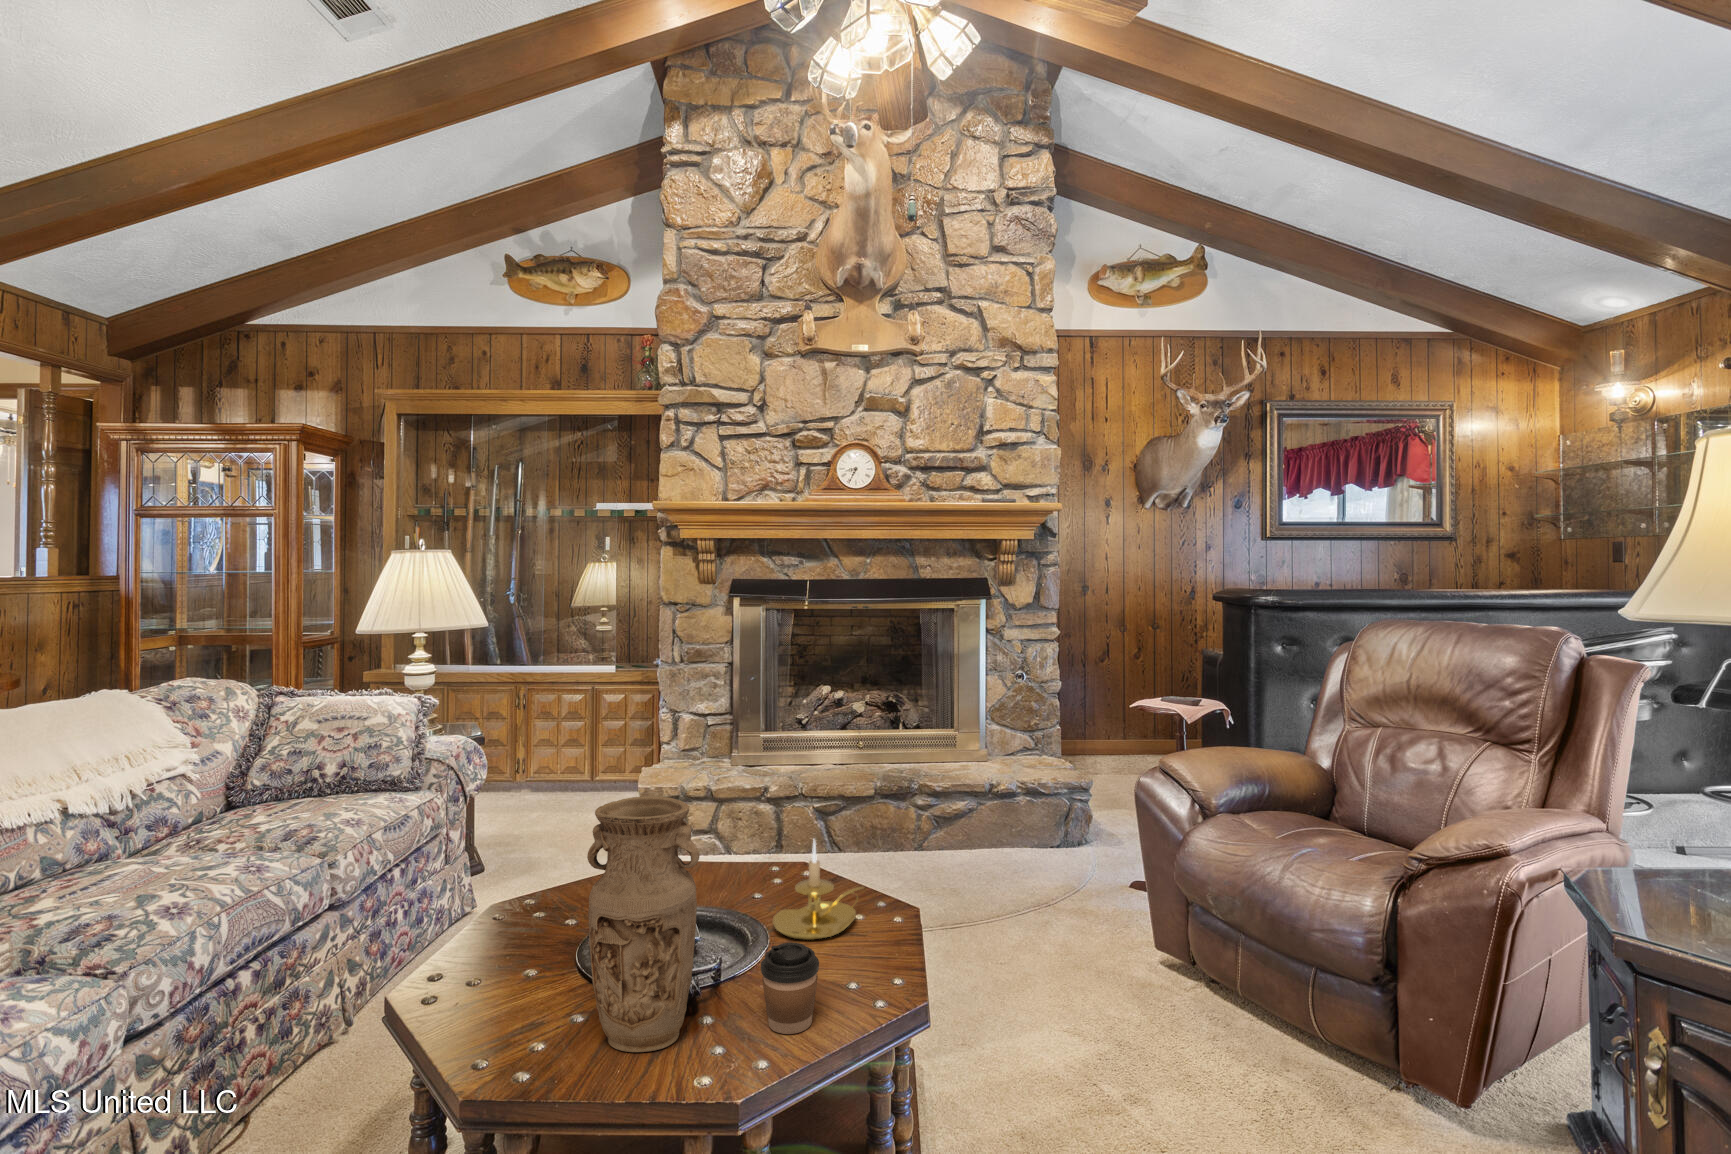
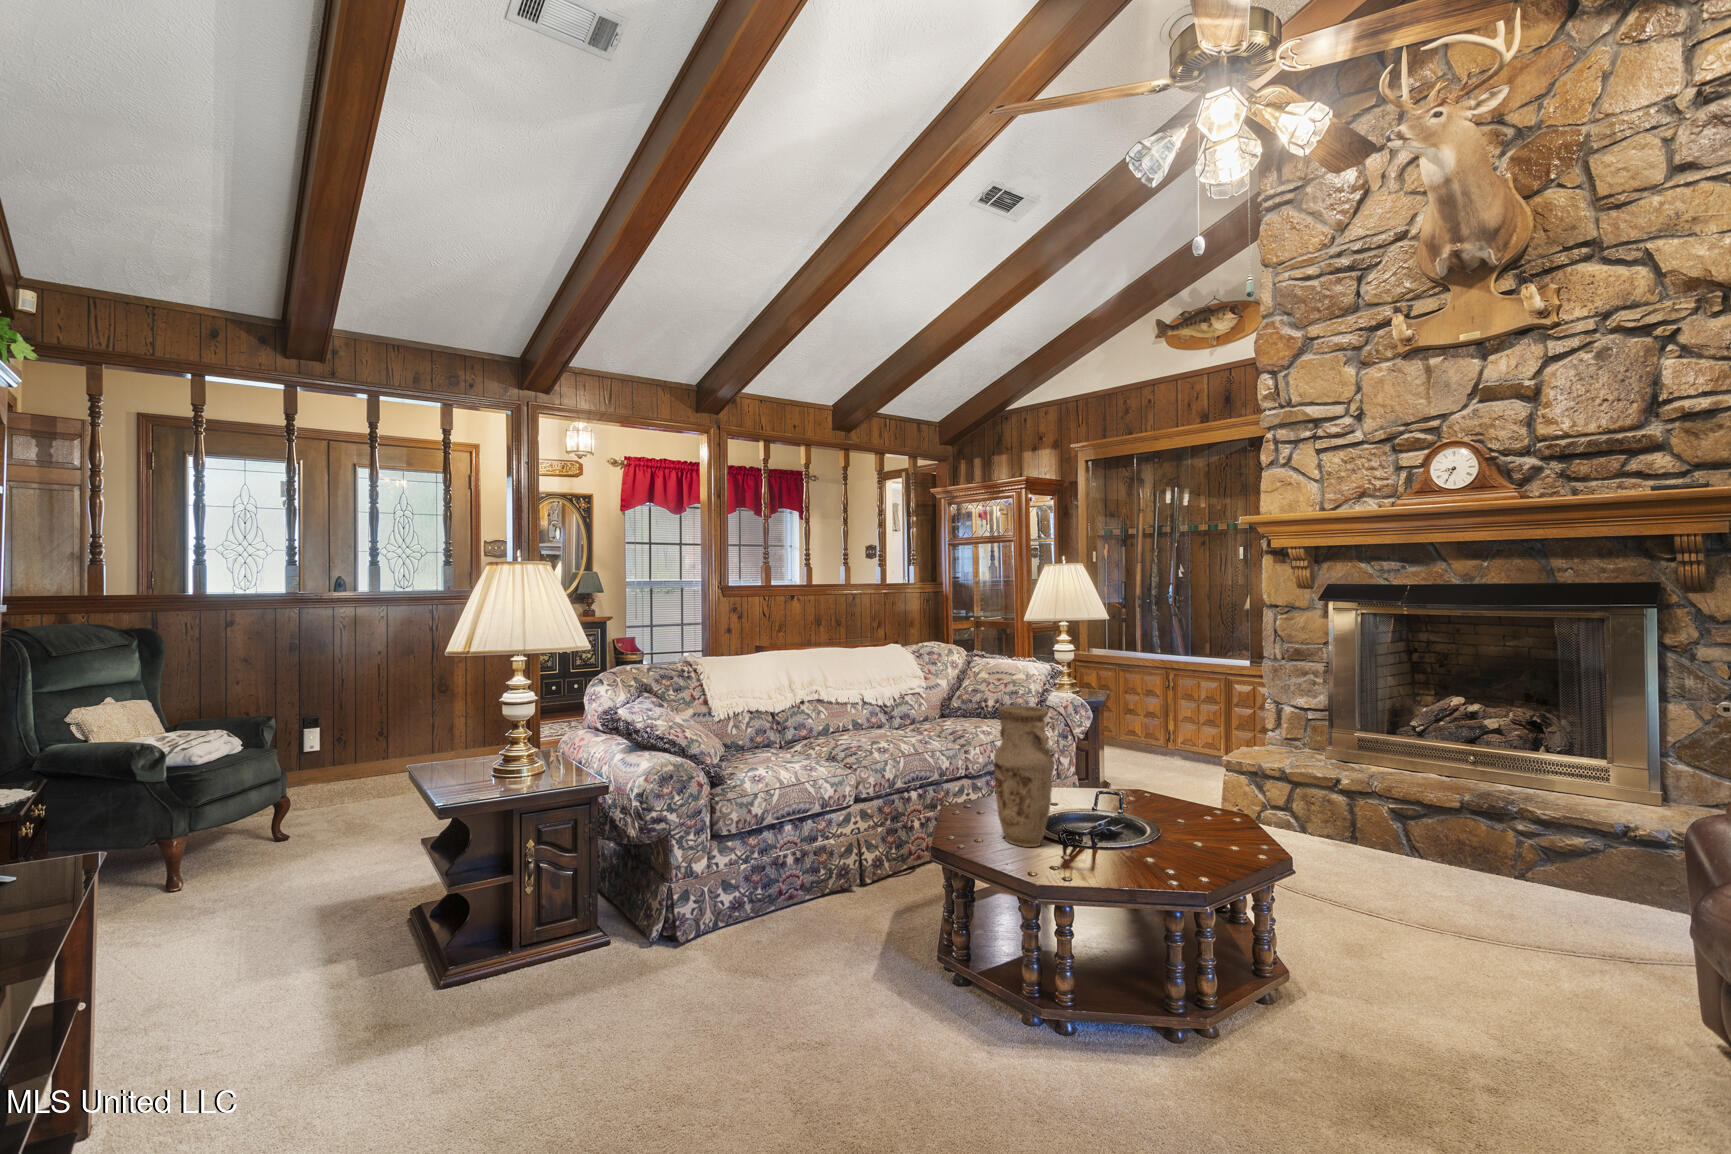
candle holder: present [773,840,863,940] -> none [1152,770,1232,841]
coffee cup: present [761,942,819,1034] -> none [1083,809,1121,864]

